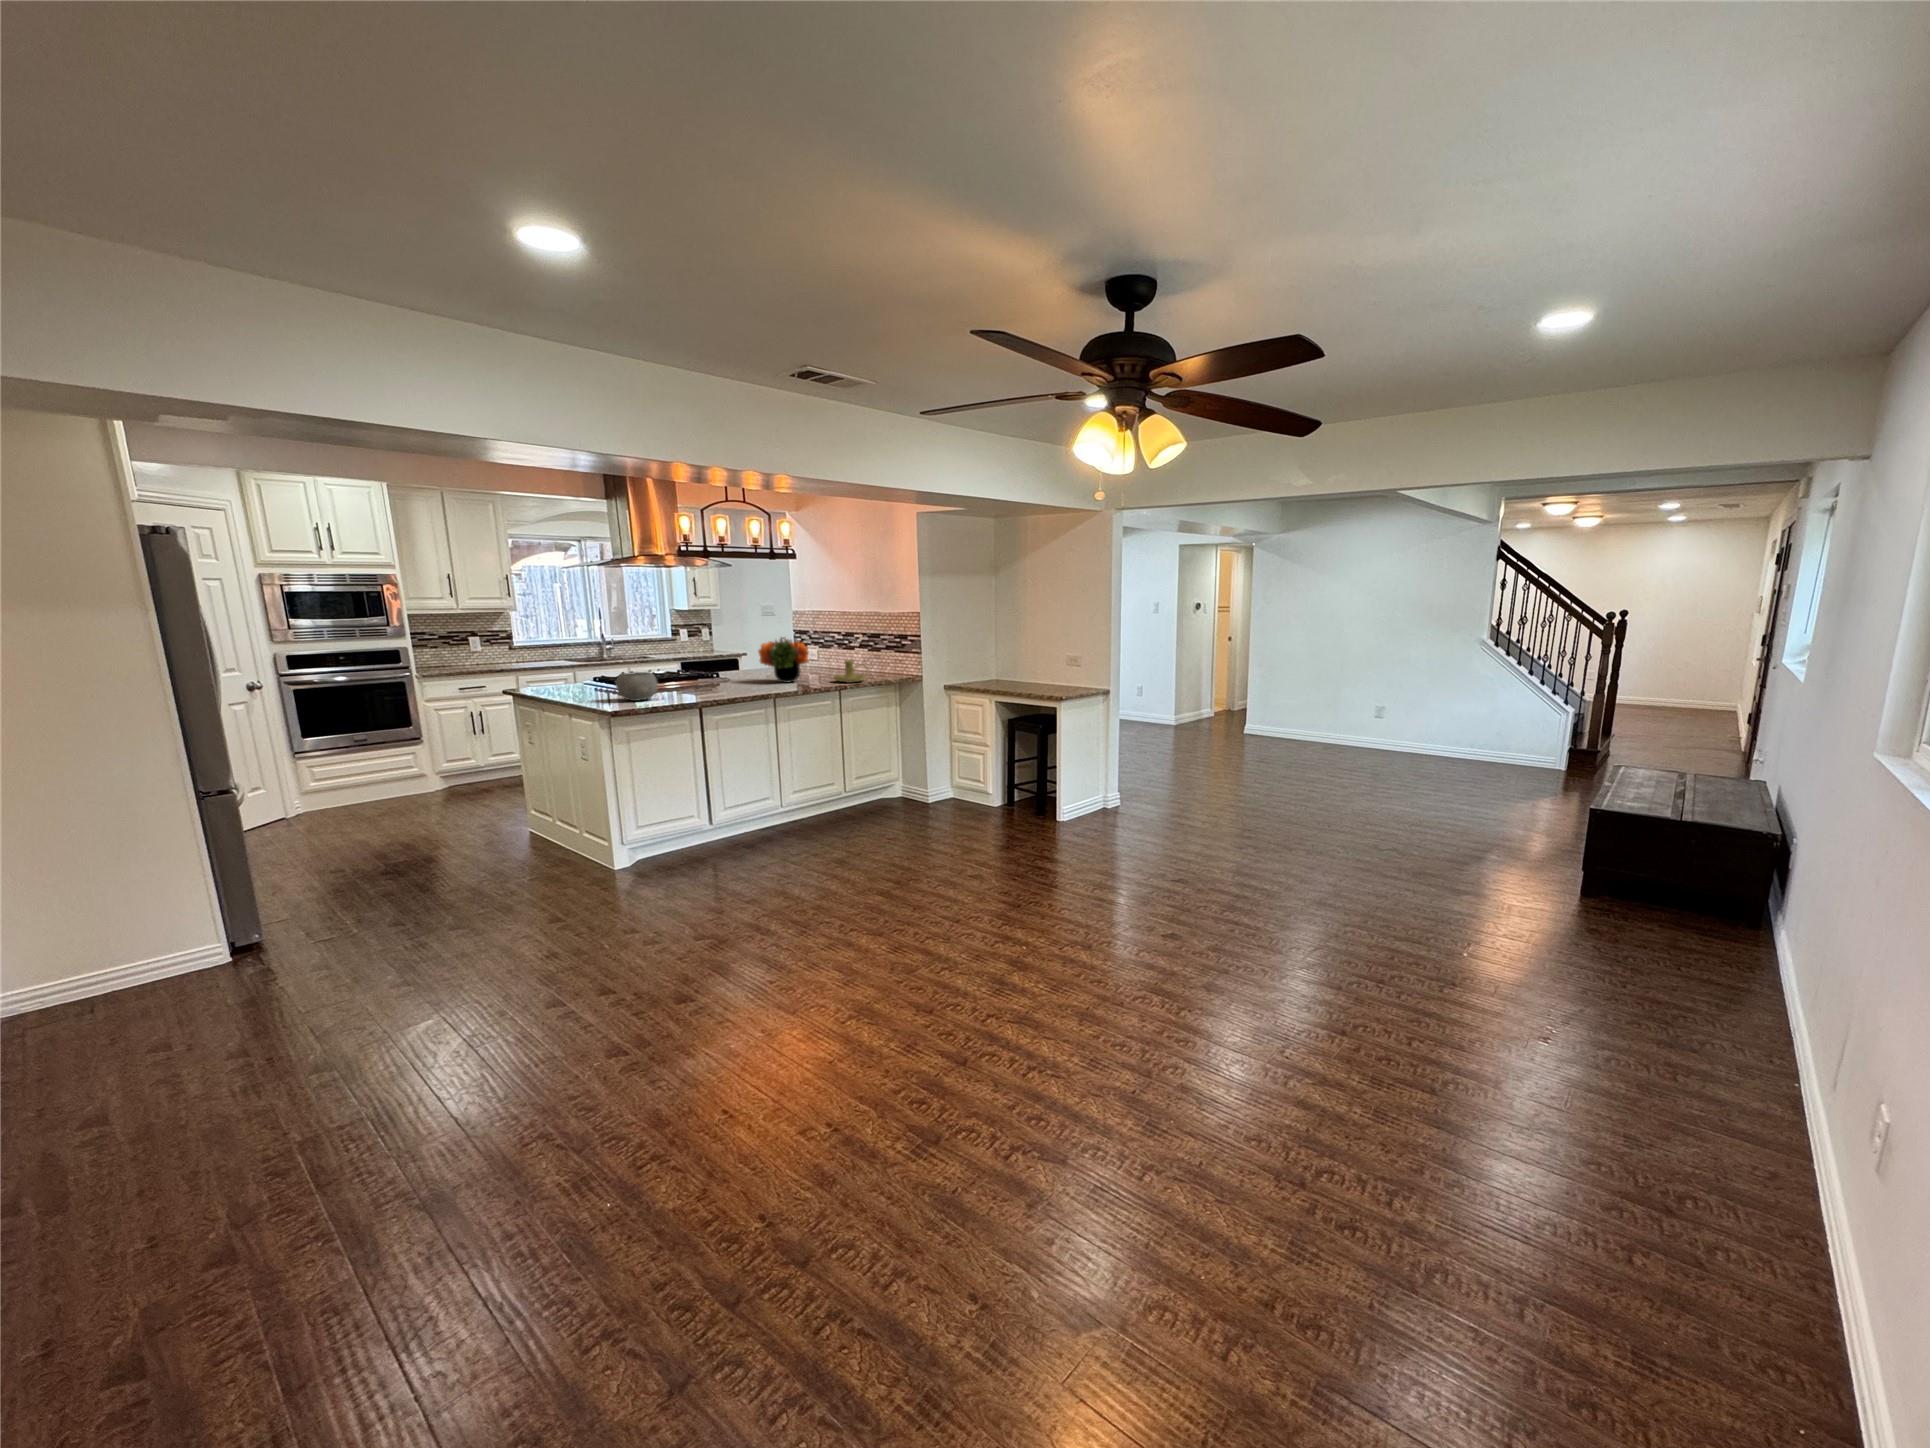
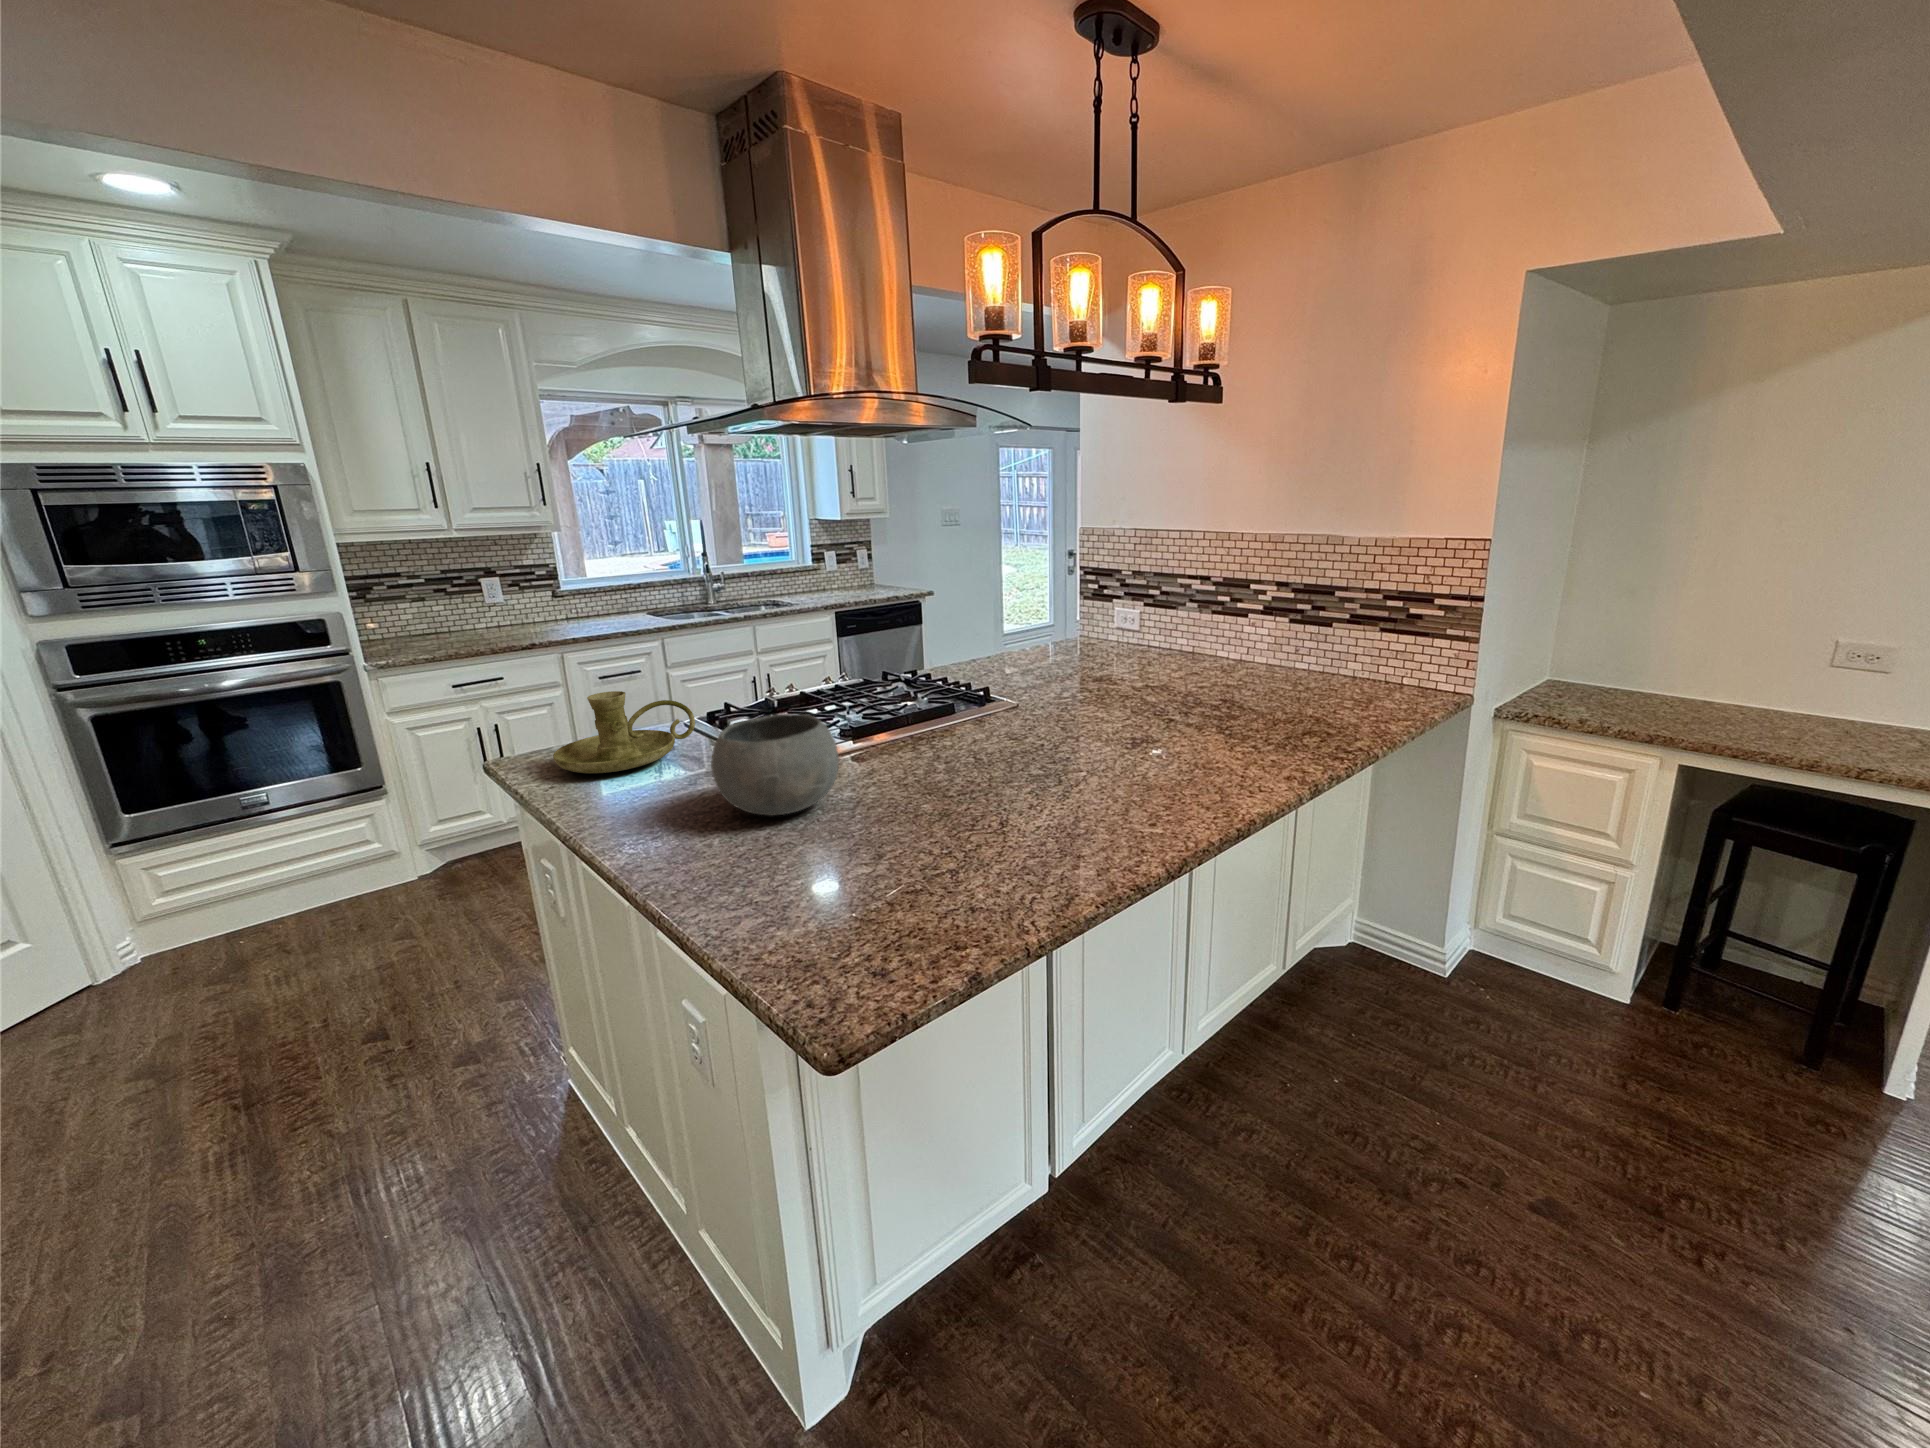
flower arrangement: present [758,637,809,683] -> none [1027,576,1140,679]
candle holder: present [834,660,867,682] -> present [553,691,695,773]

